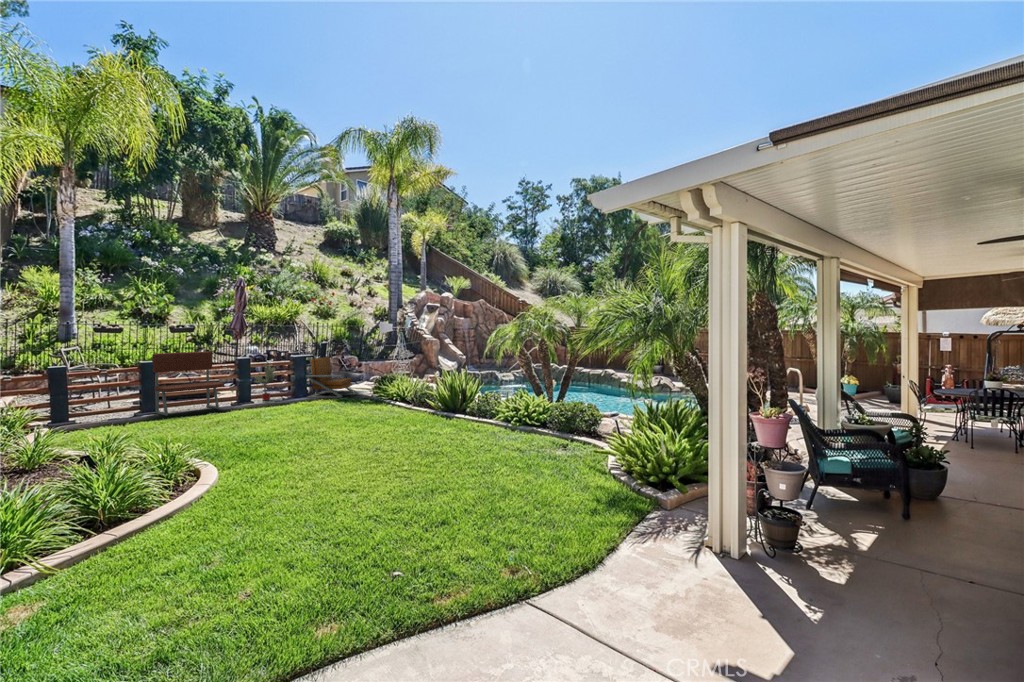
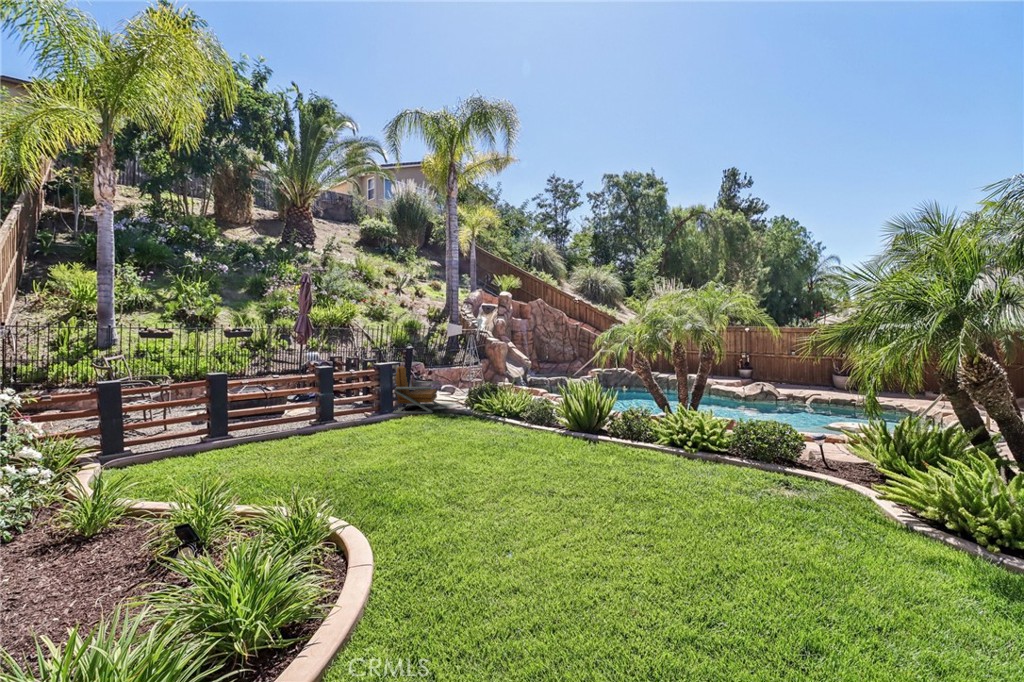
bench: present [152,352,224,416] -> none [222,362,307,444]
potted tree: present [254,364,276,401] -> none [332,374,358,419]

